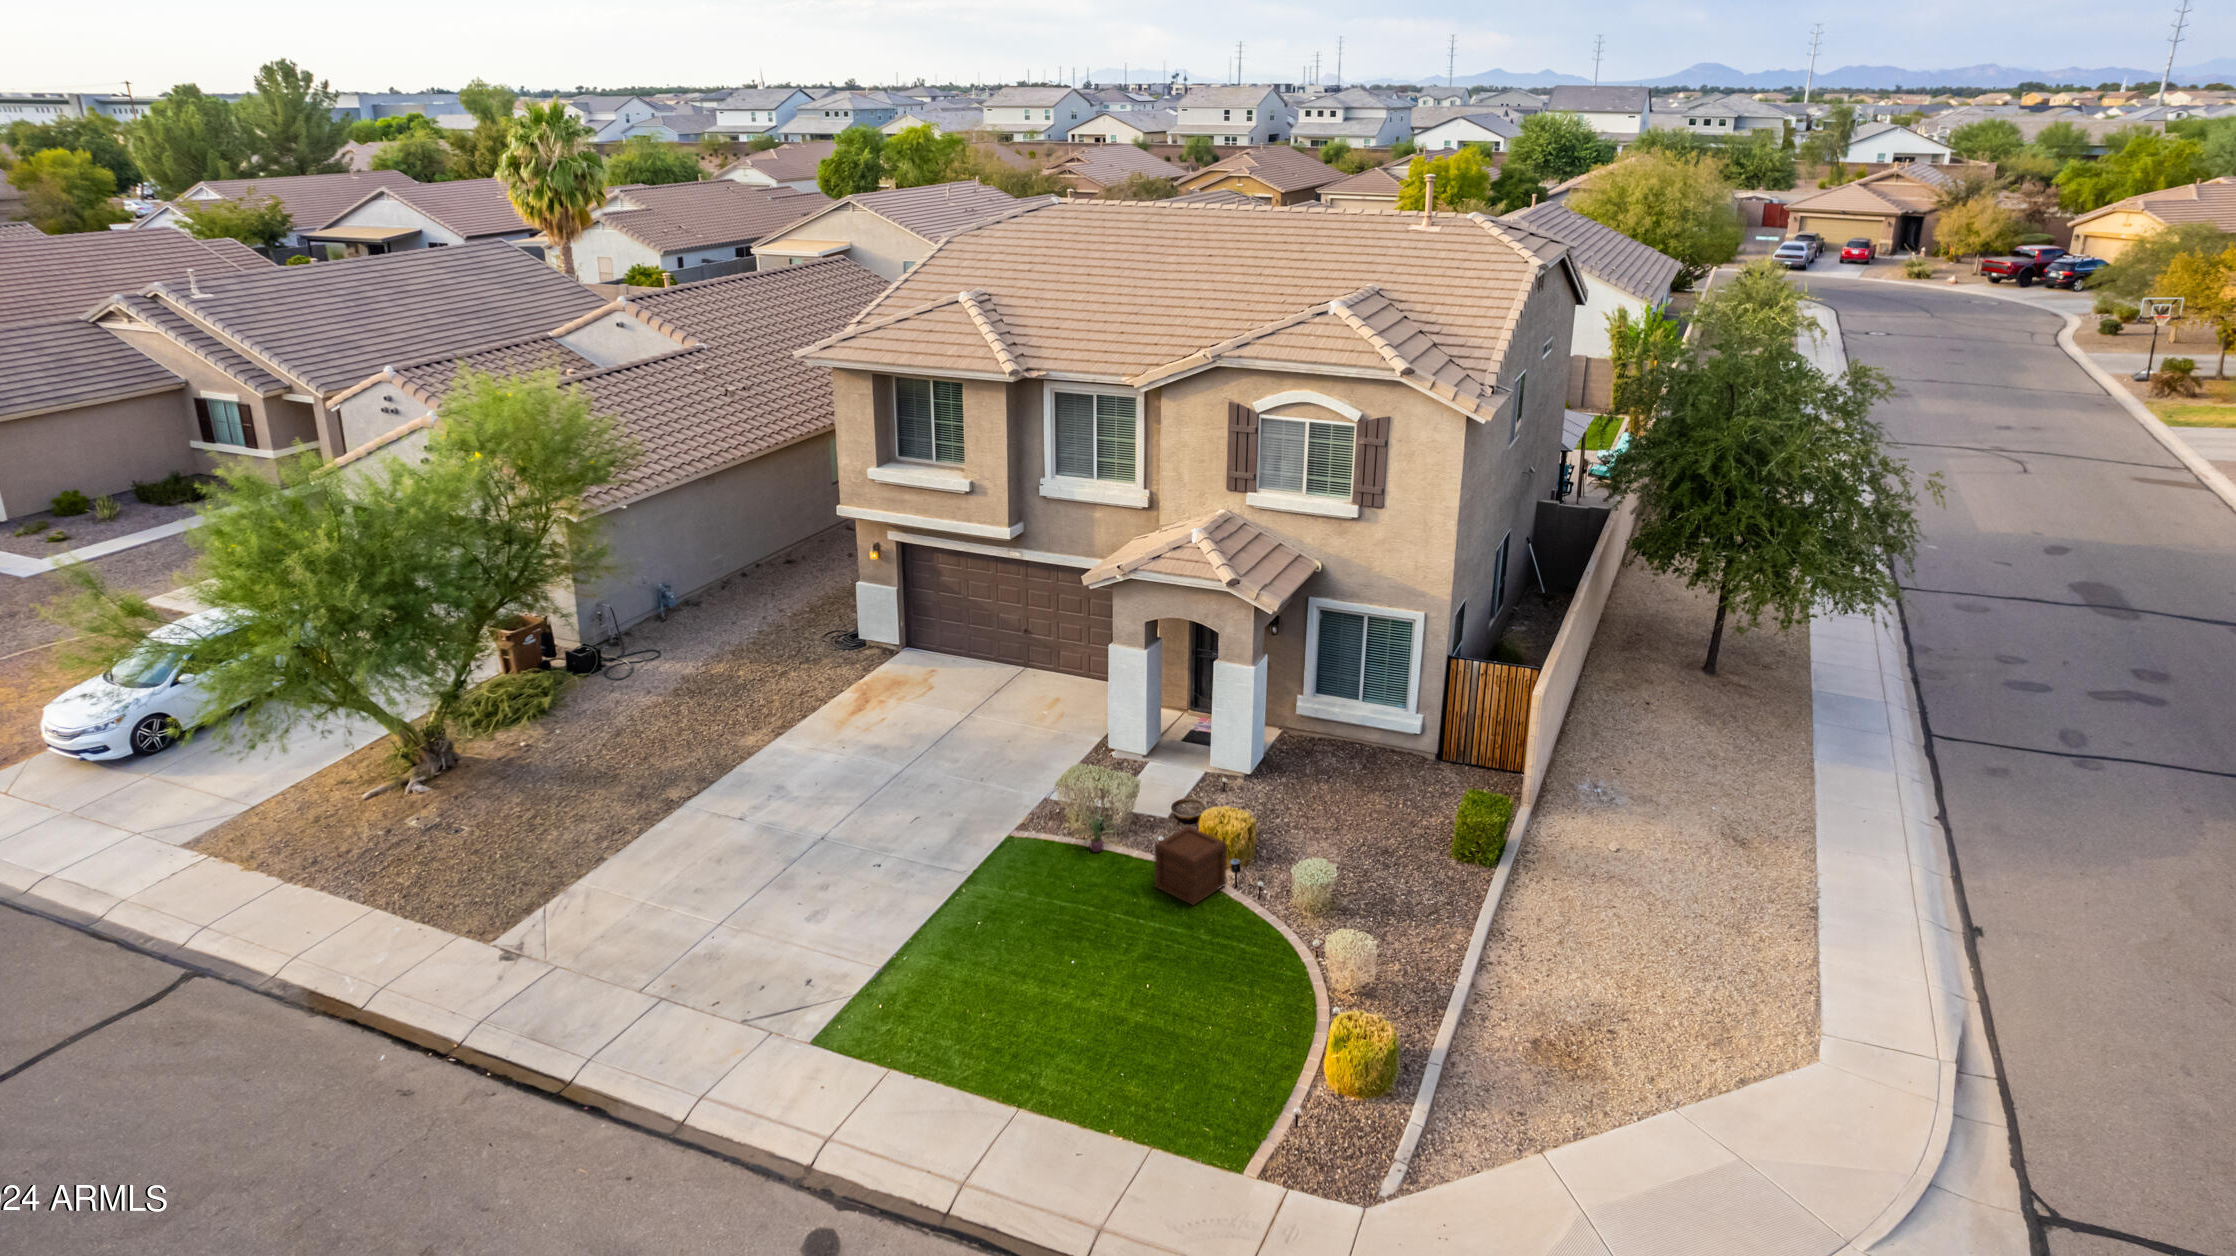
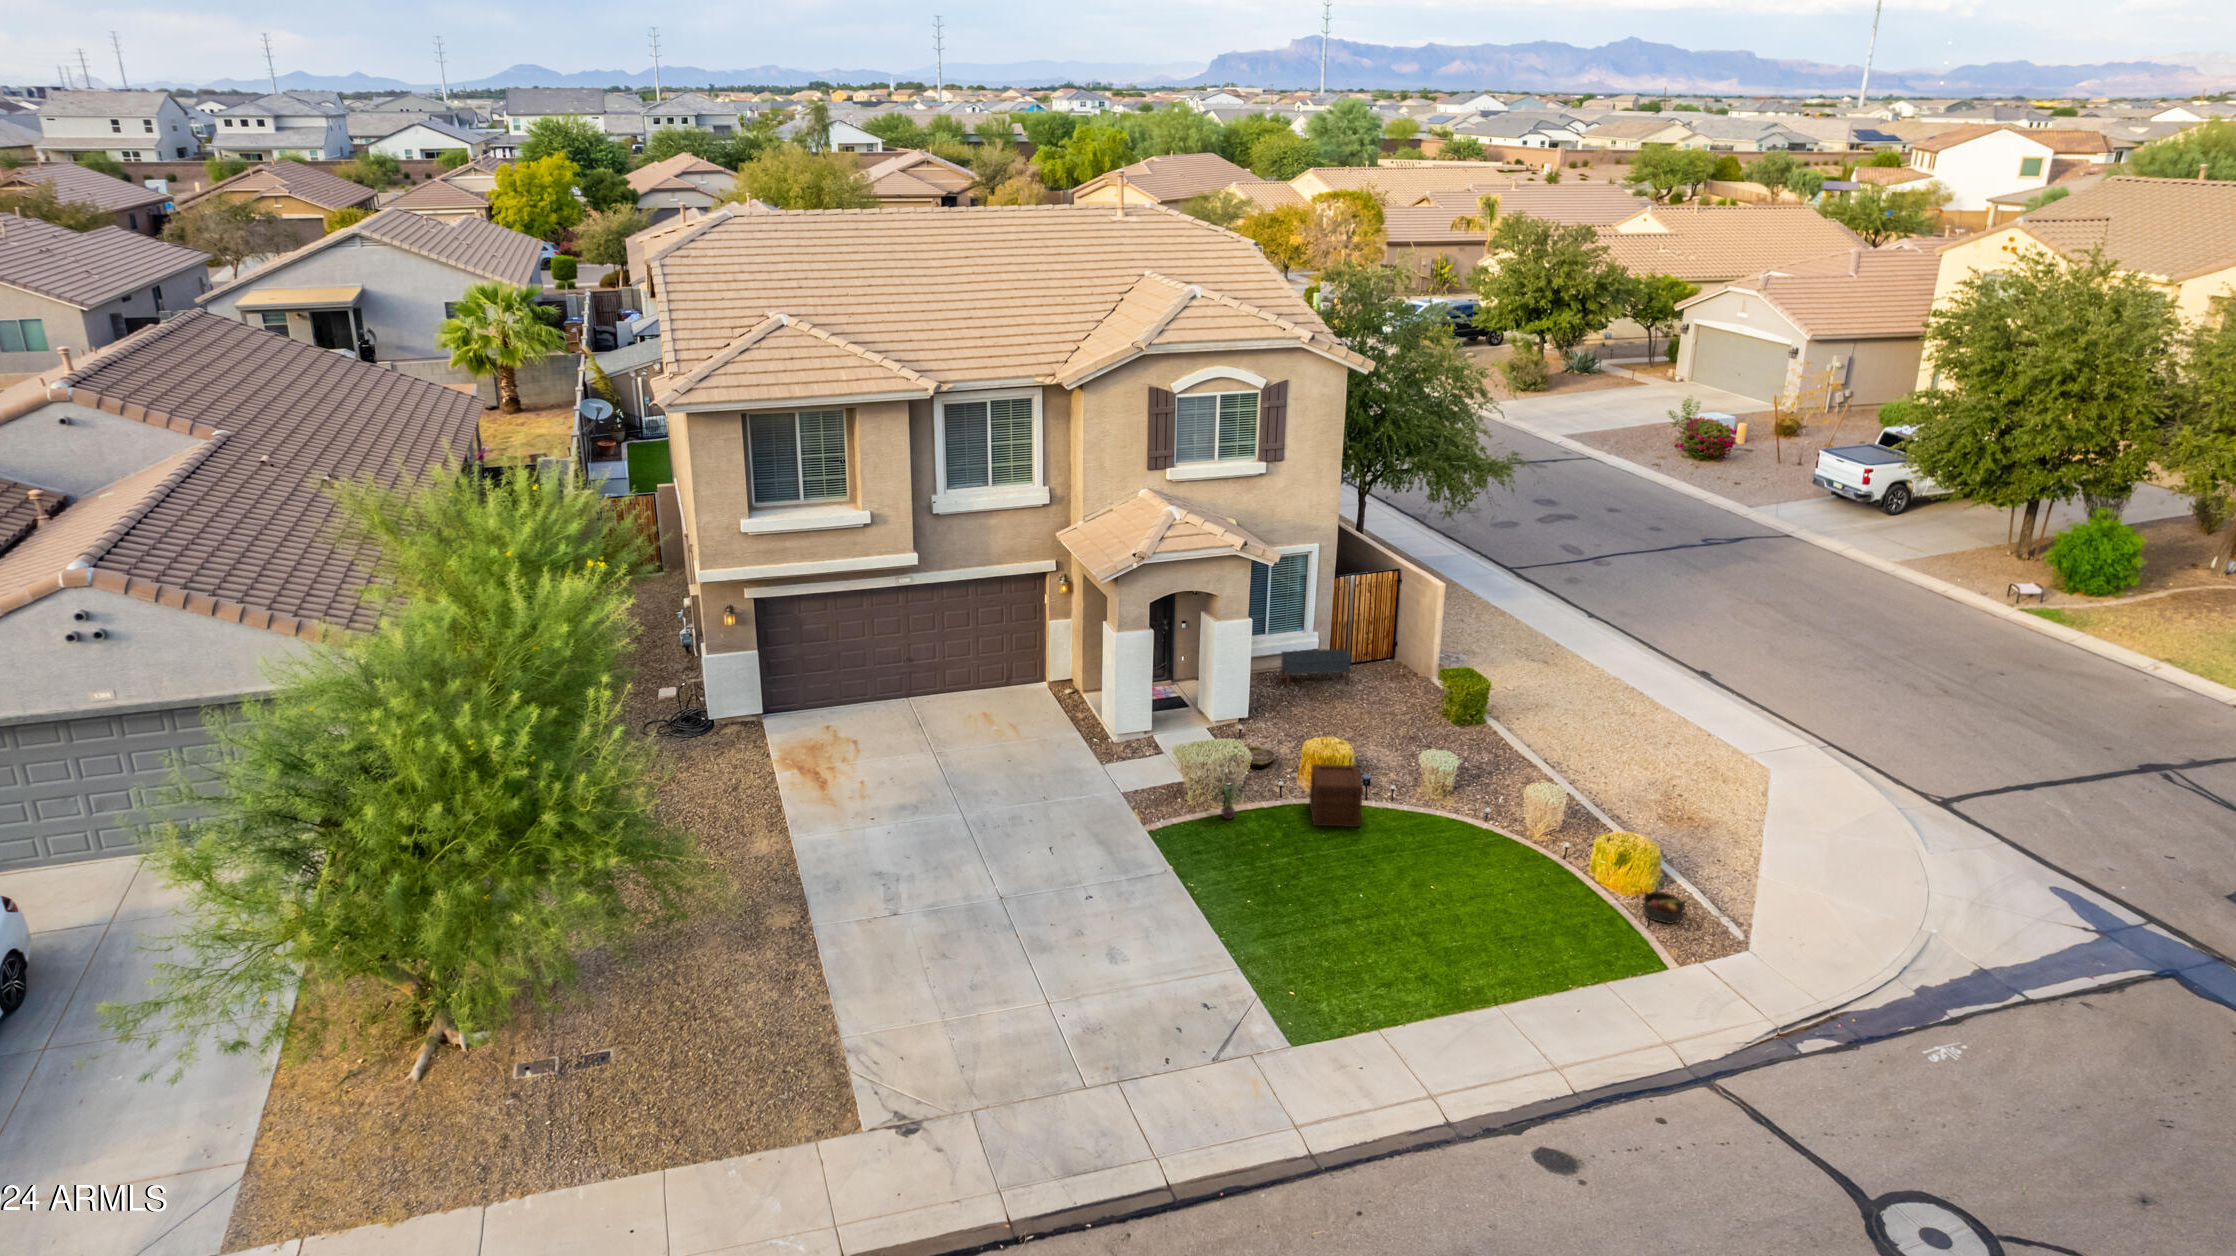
bench: none [1361,724,1445,783] -> present [1281,649,1351,686]
basket: none [1318,1084,1368,1136] -> present [1643,892,1685,924]

